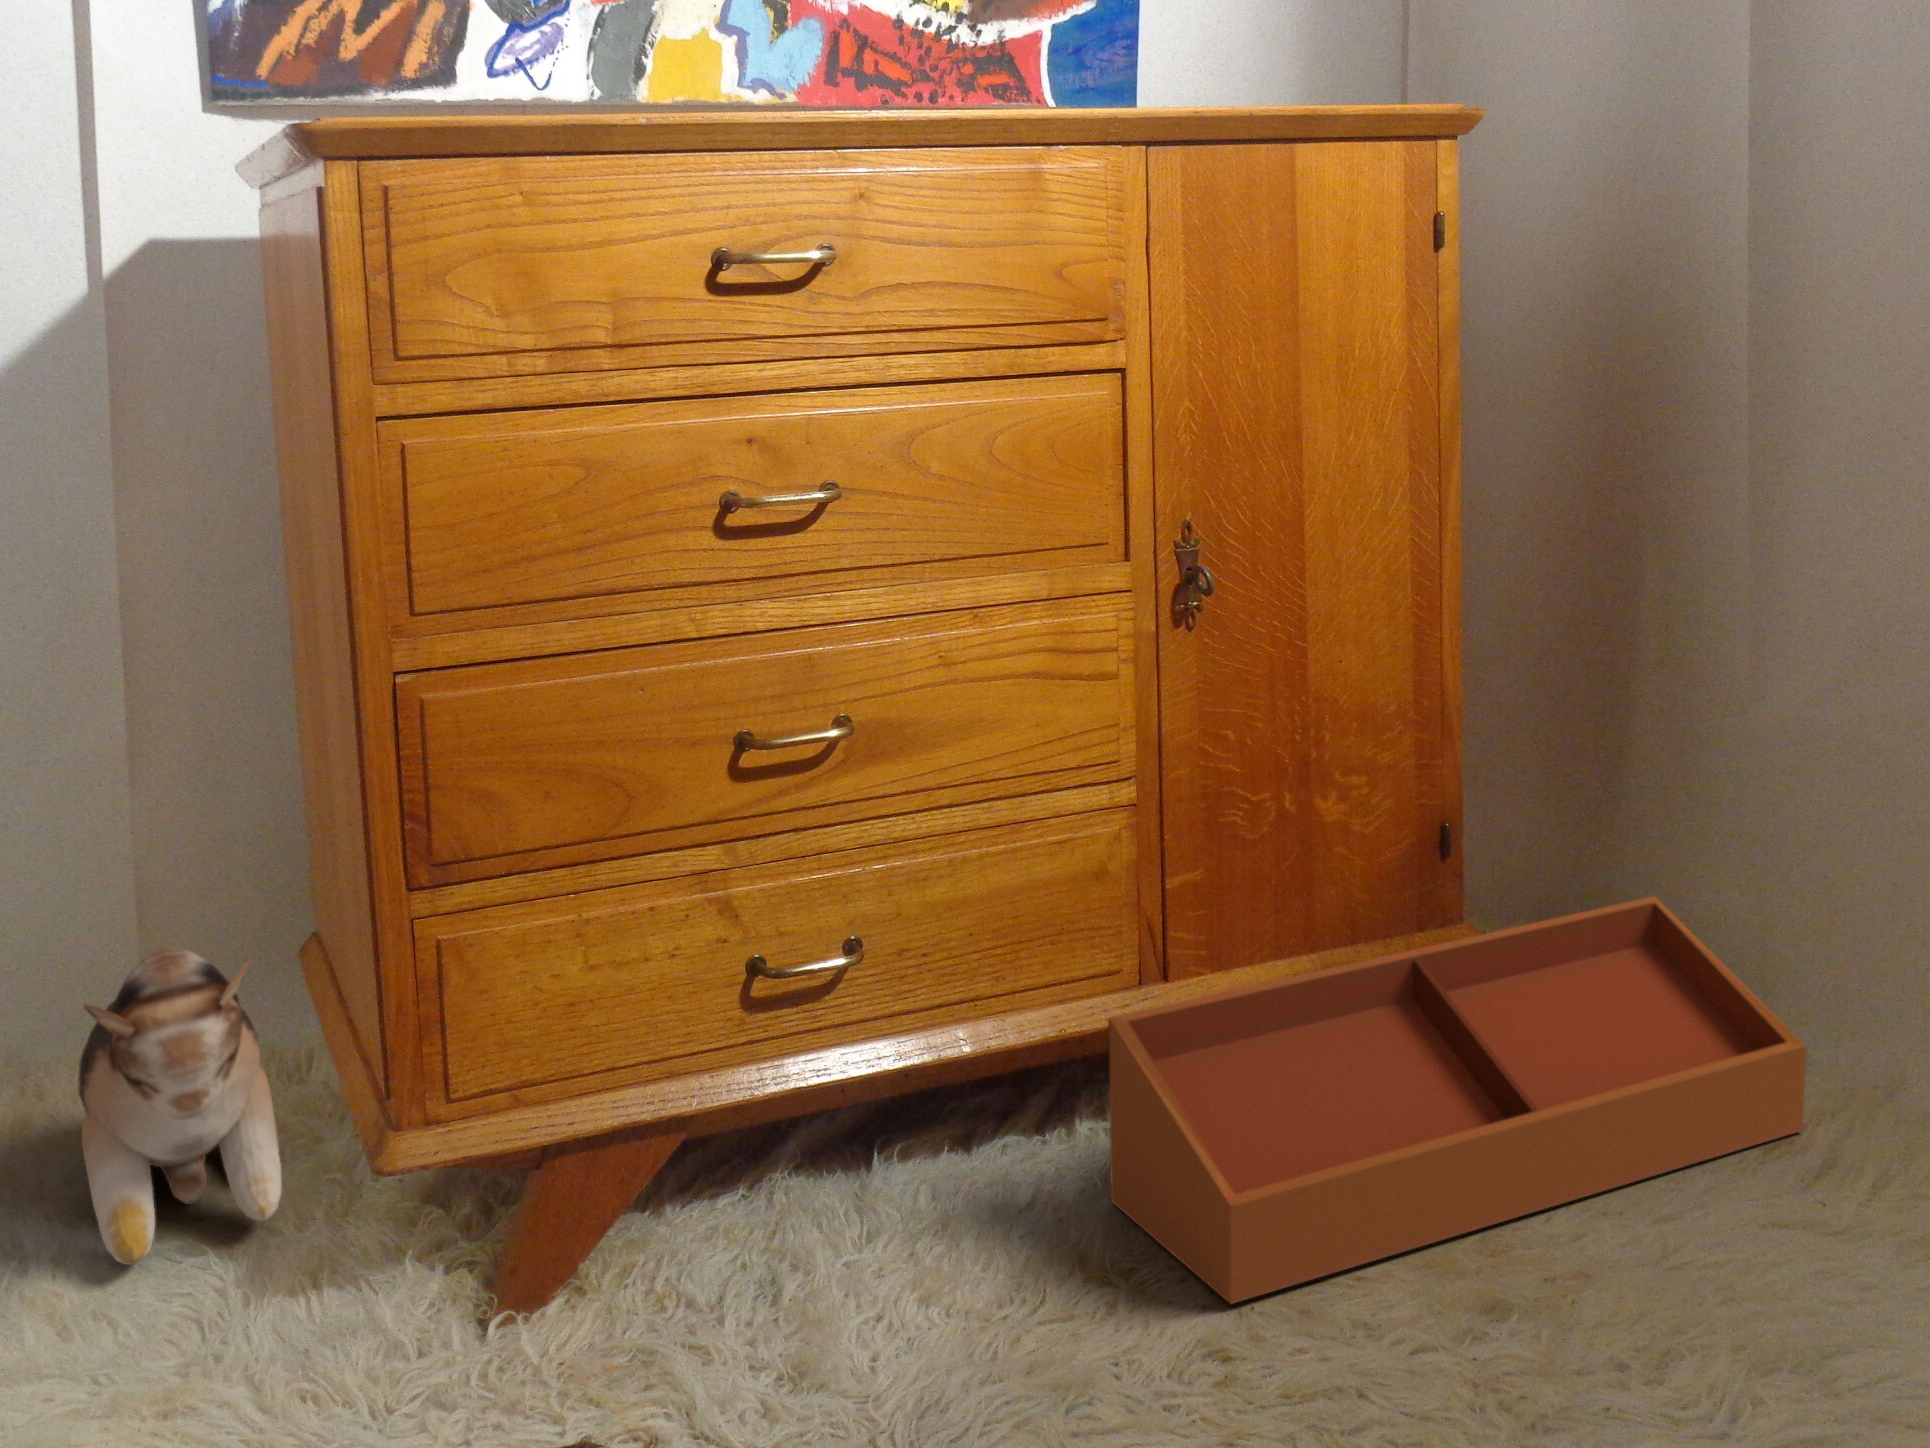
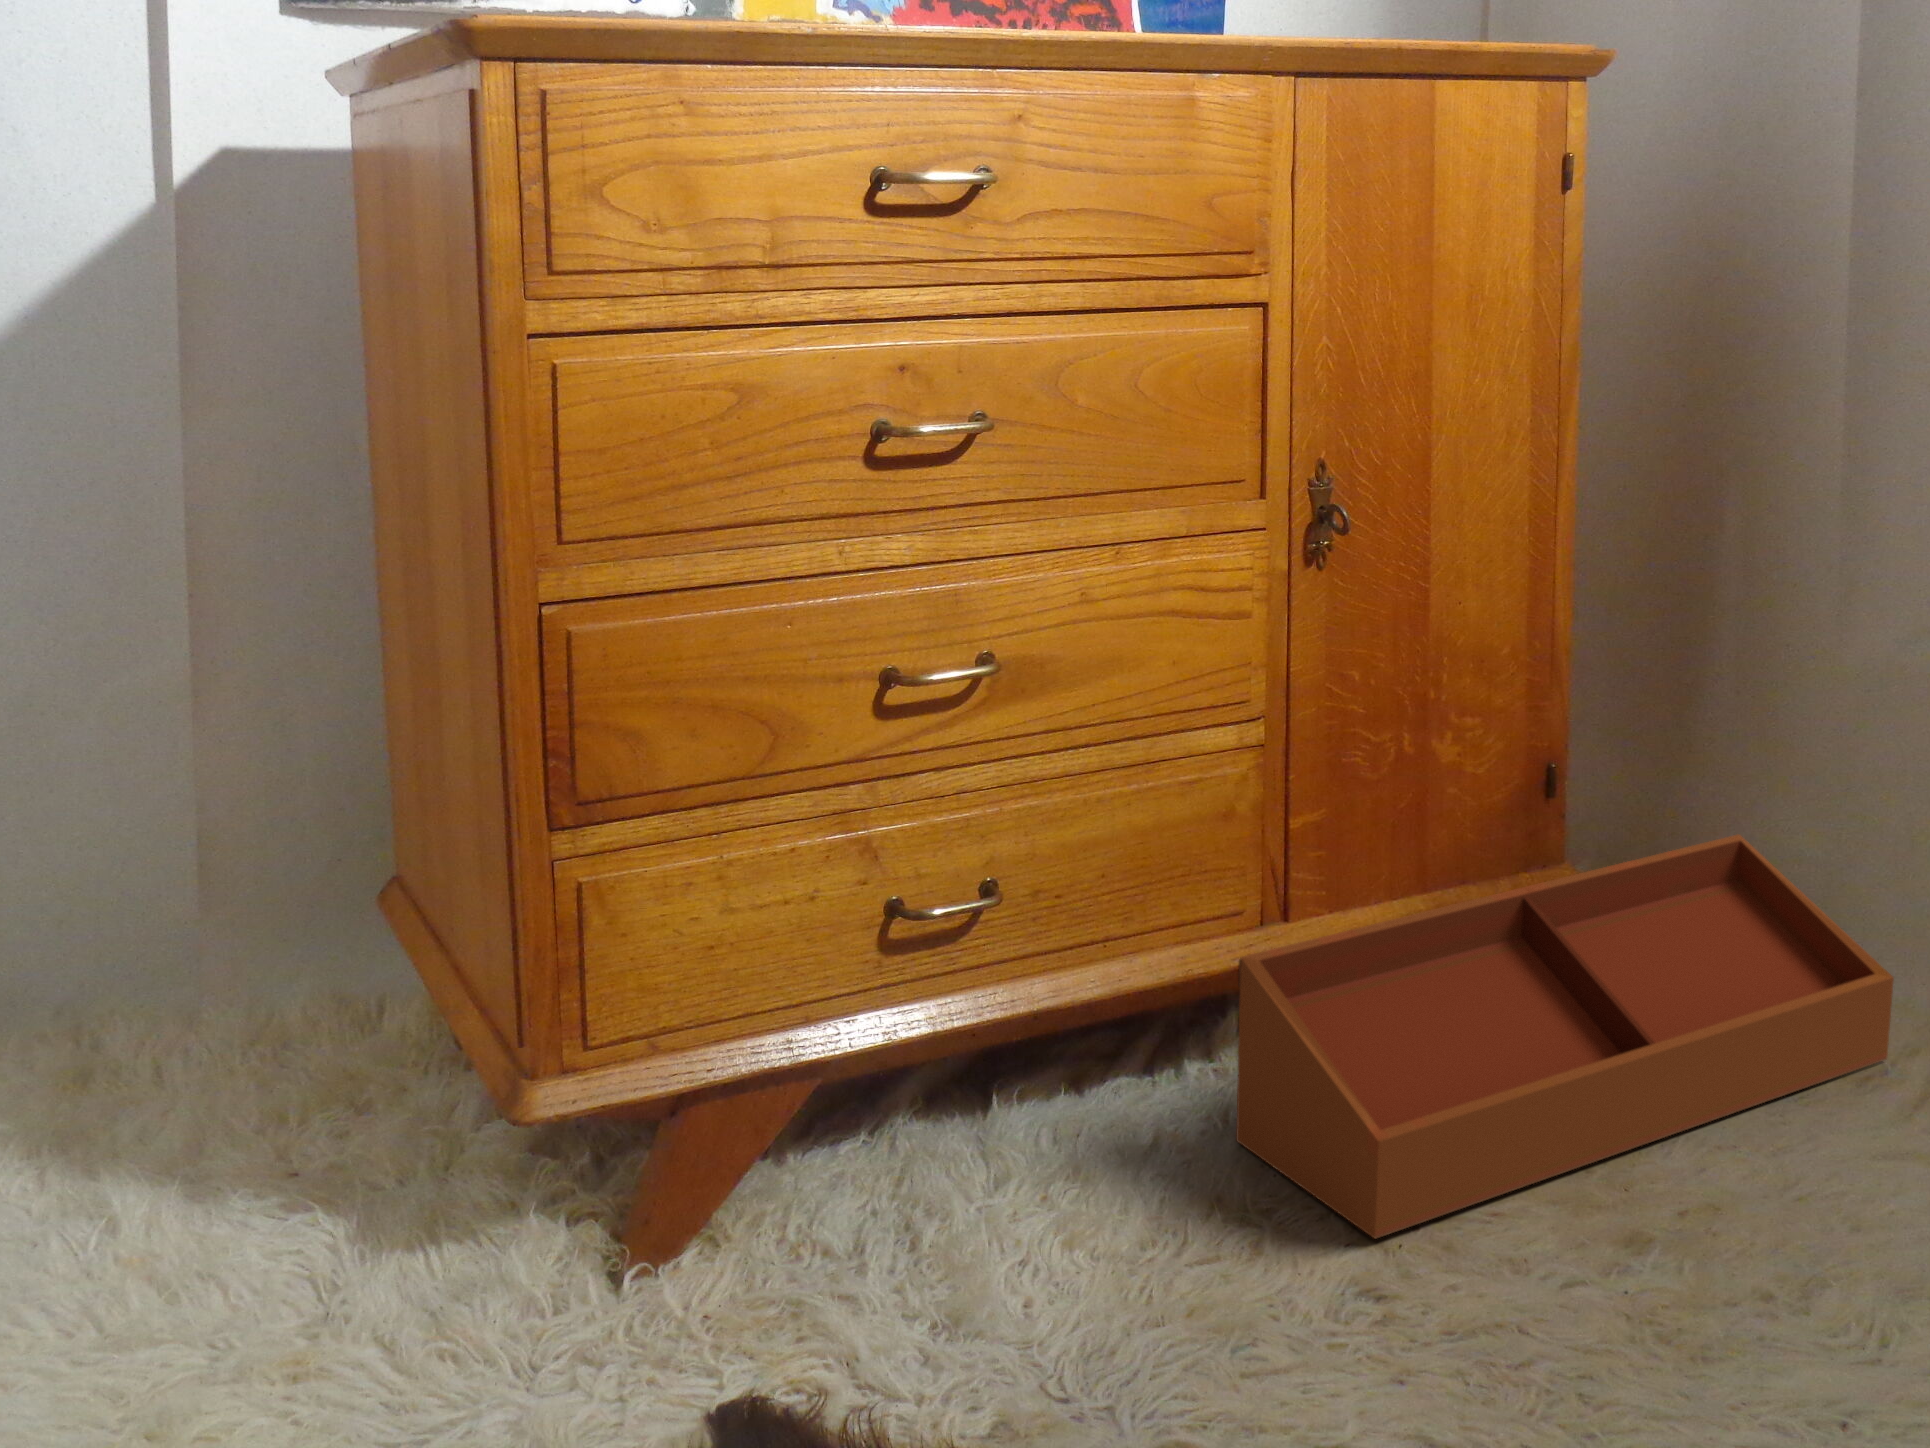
plush toy: present [78,946,281,1265] -> none [167,893,387,1228]

